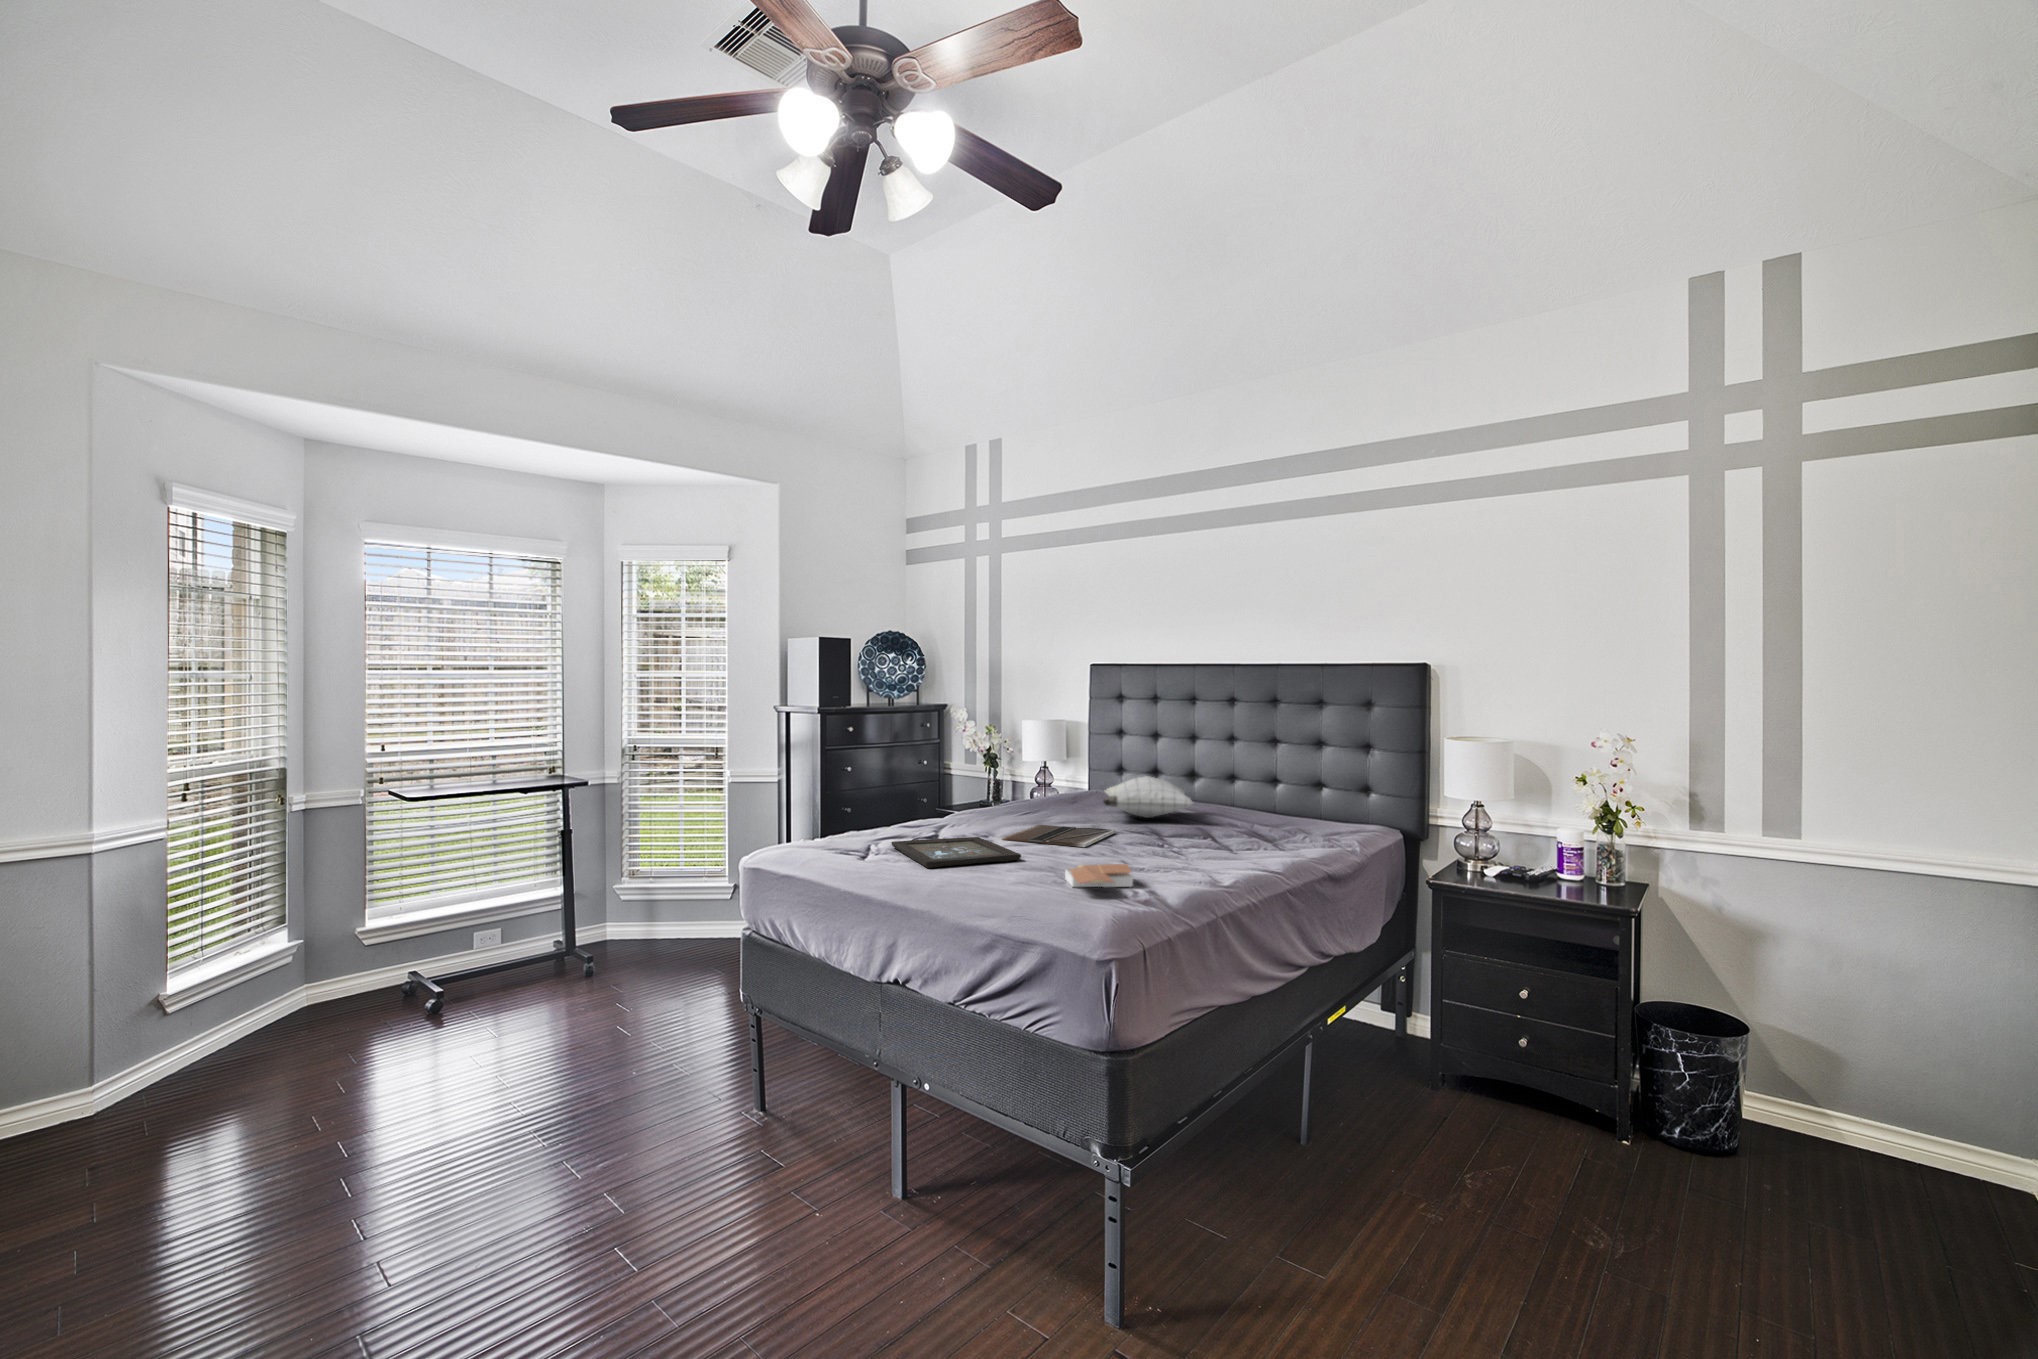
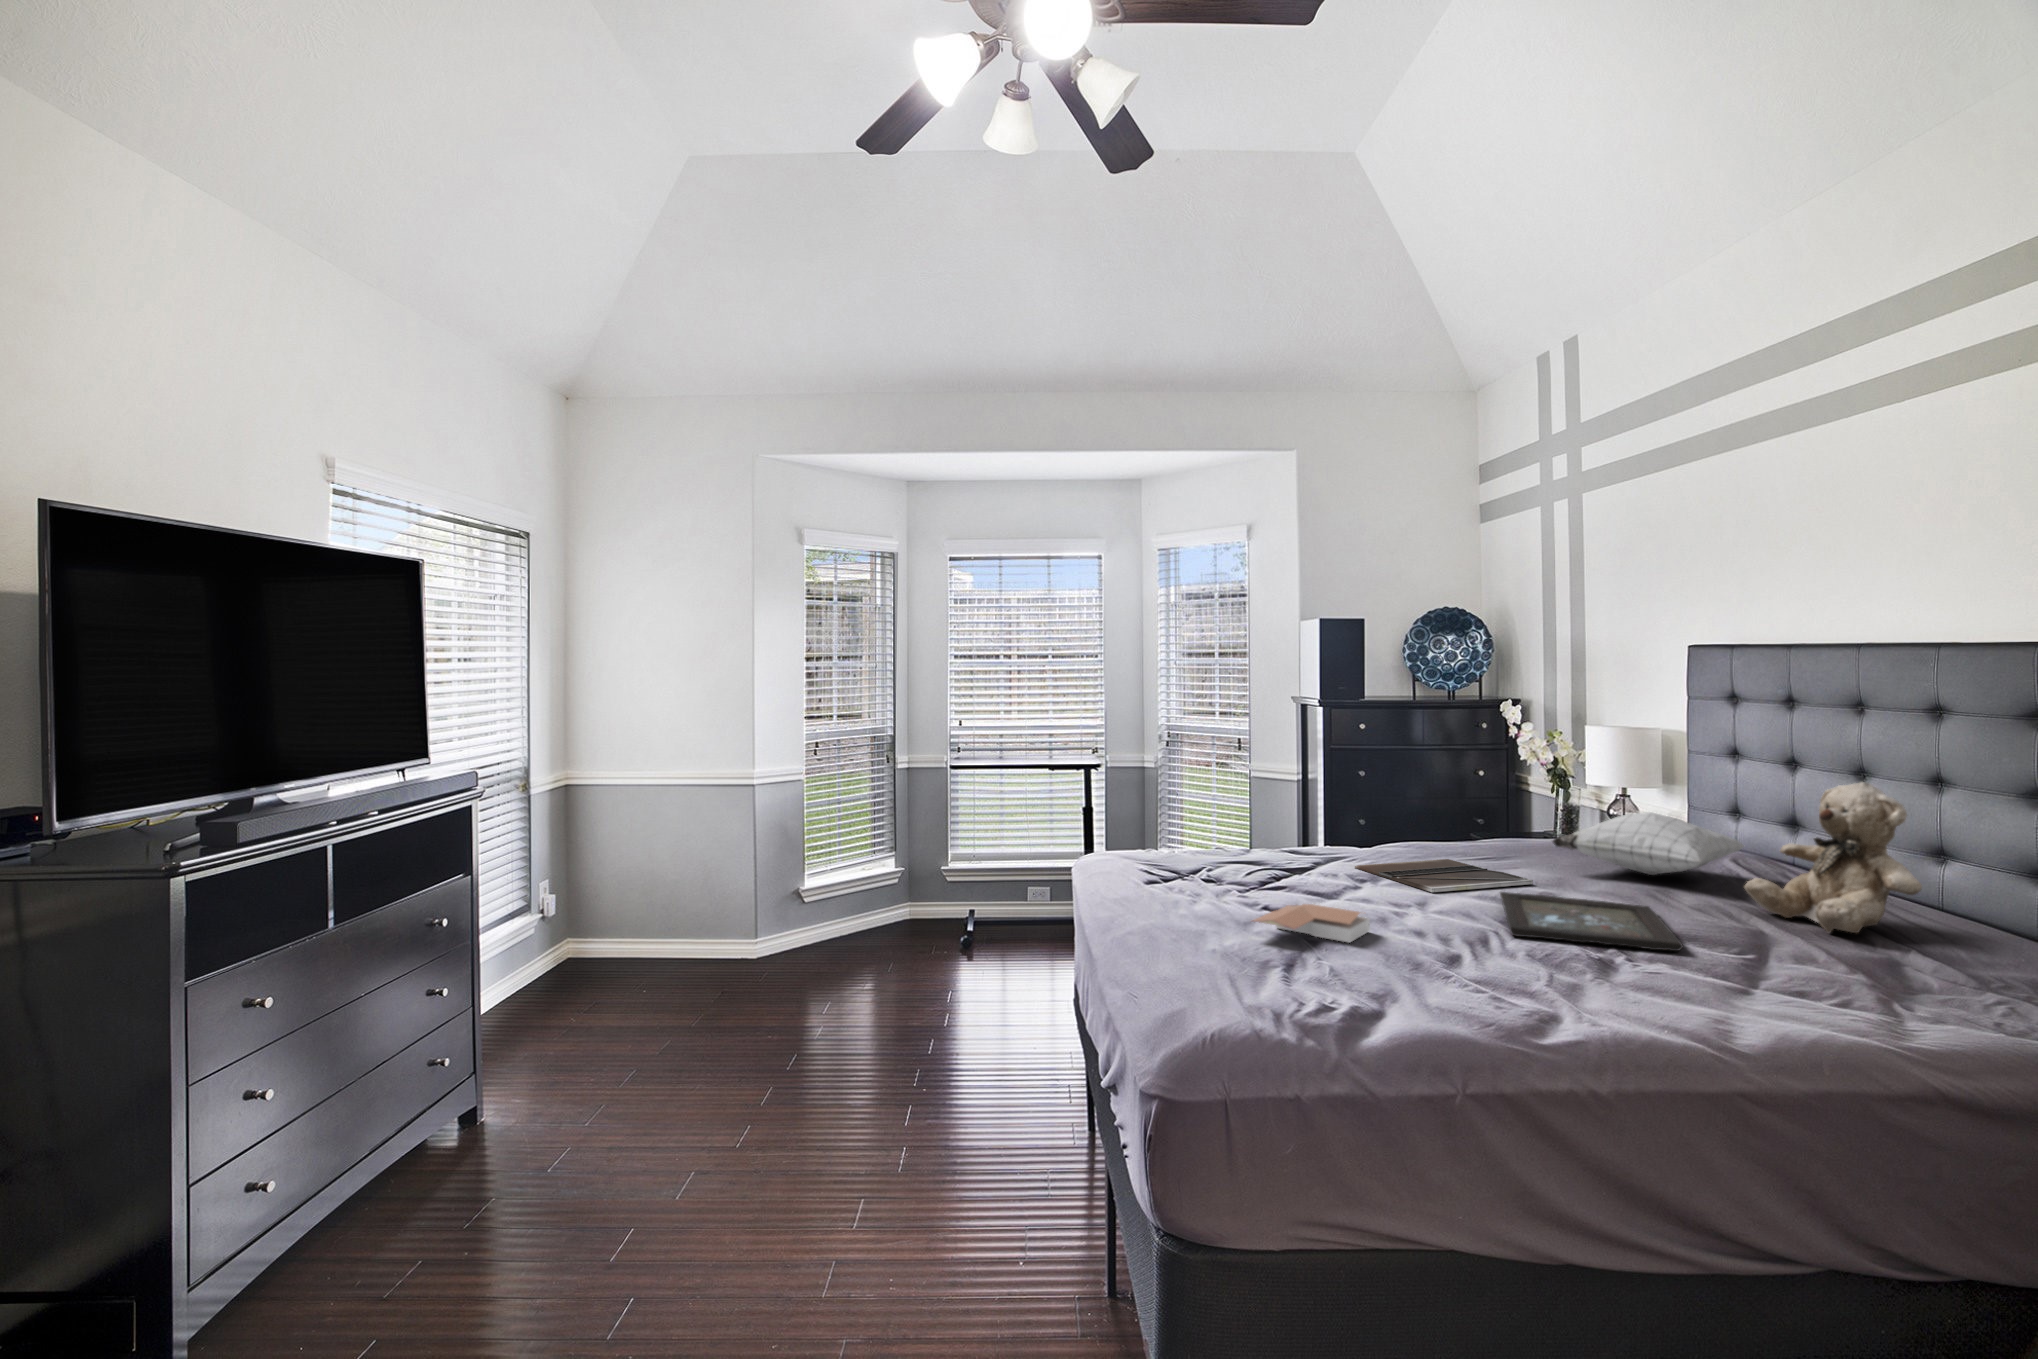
teddy bear: none [1228,746,1315,835] -> present [1744,782,1922,933]
tray: present [892,837,1021,868] -> present [1500,892,1683,951]

